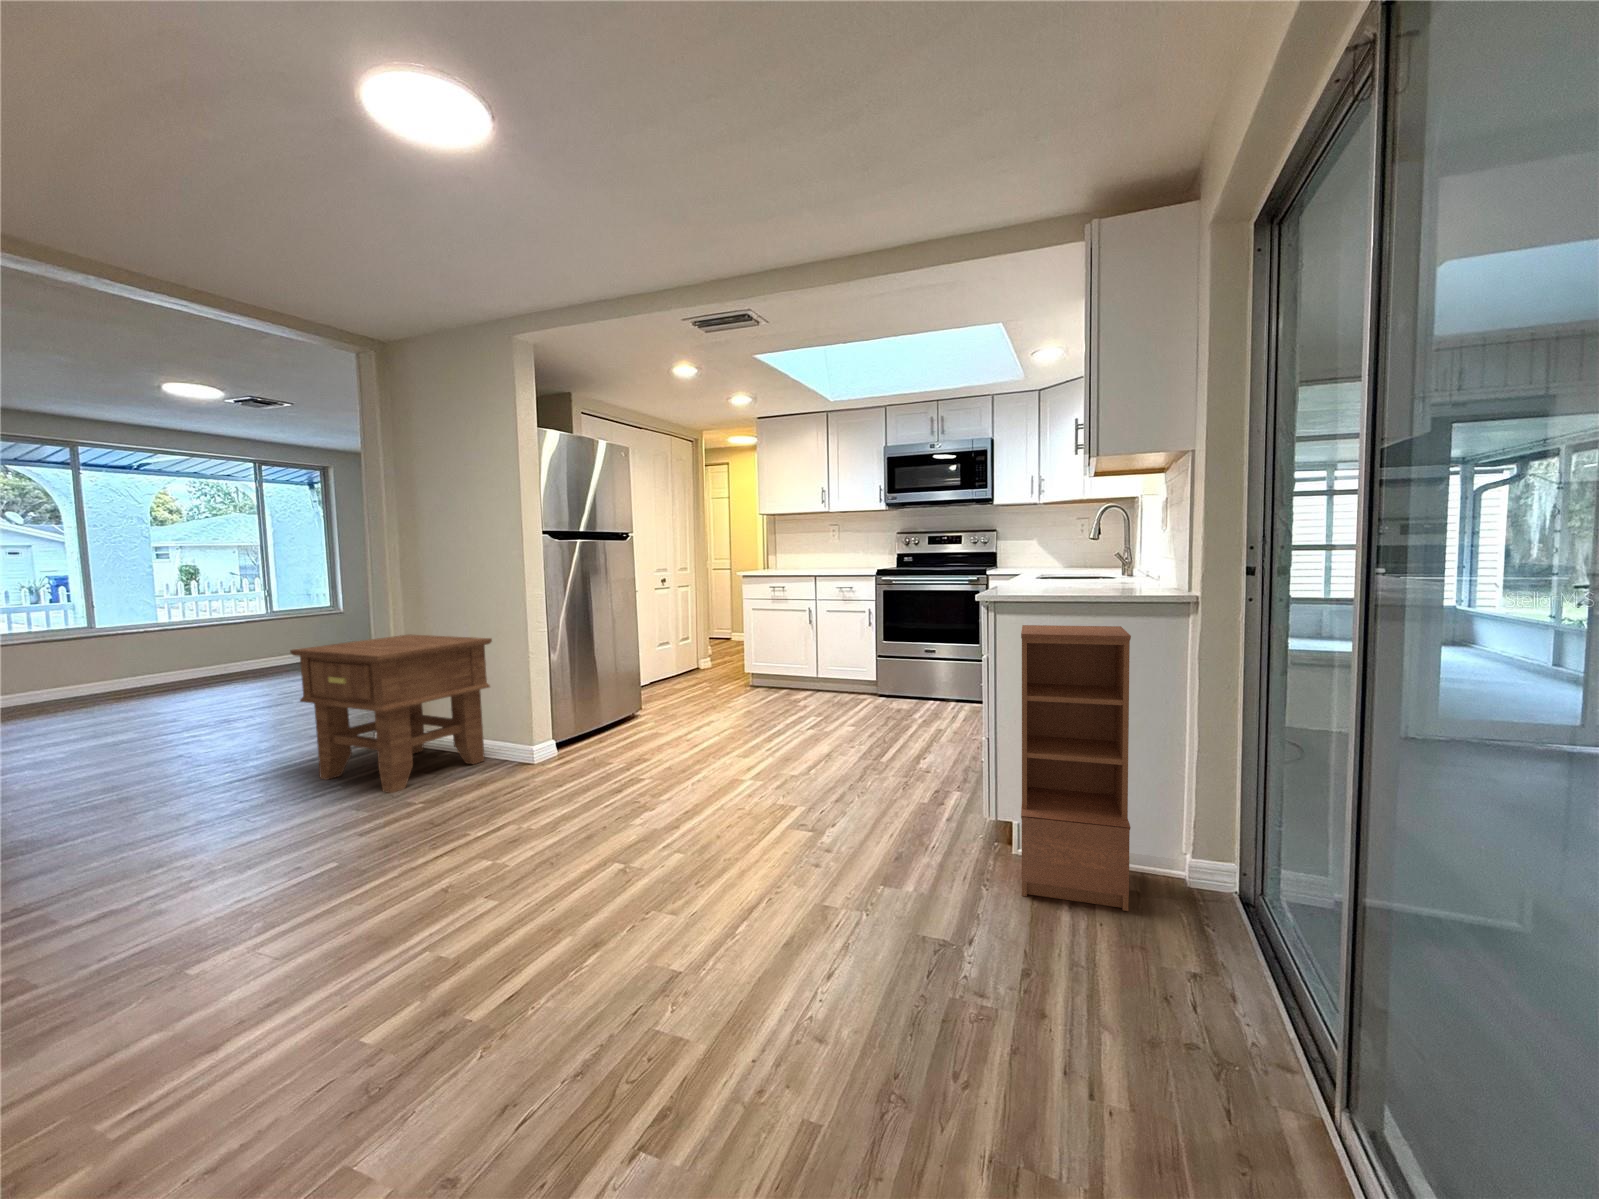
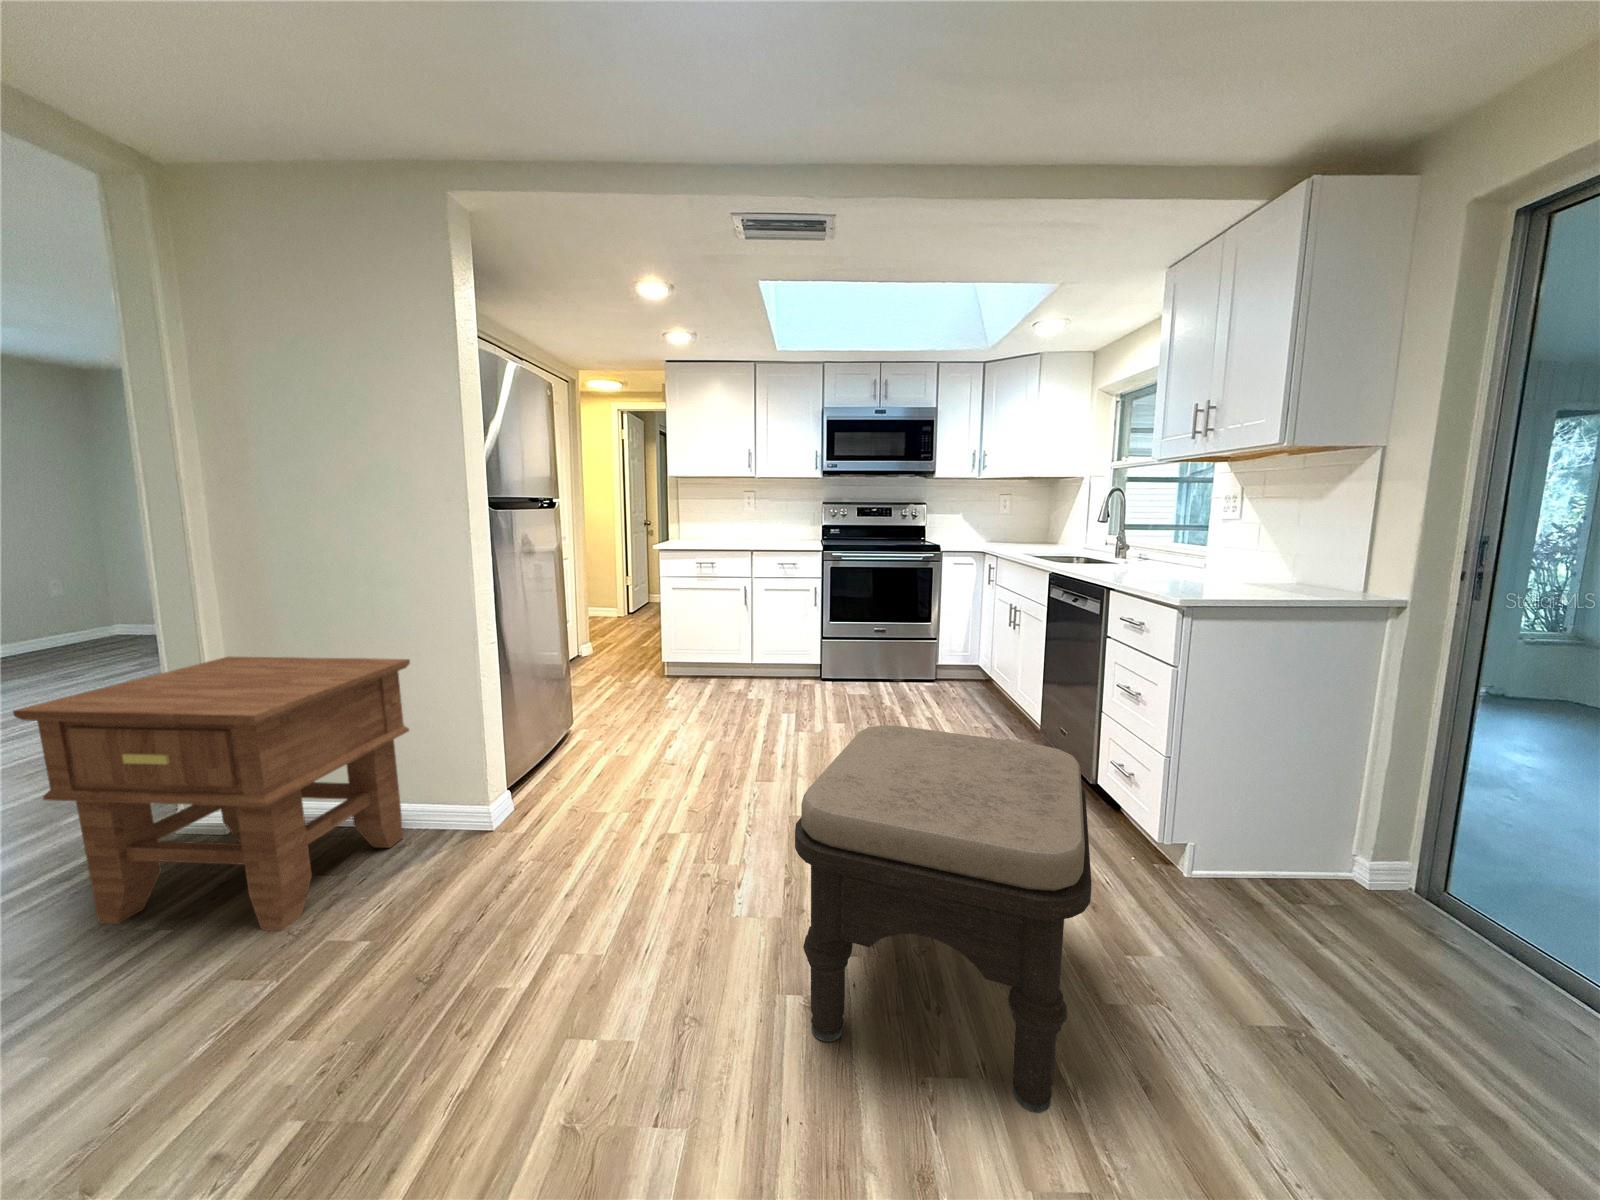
bookcase: present [1021,625,1131,911] -> none [1208,633,1401,932]
ottoman: none [586,687,824,940] -> present [795,725,1092,1113]

